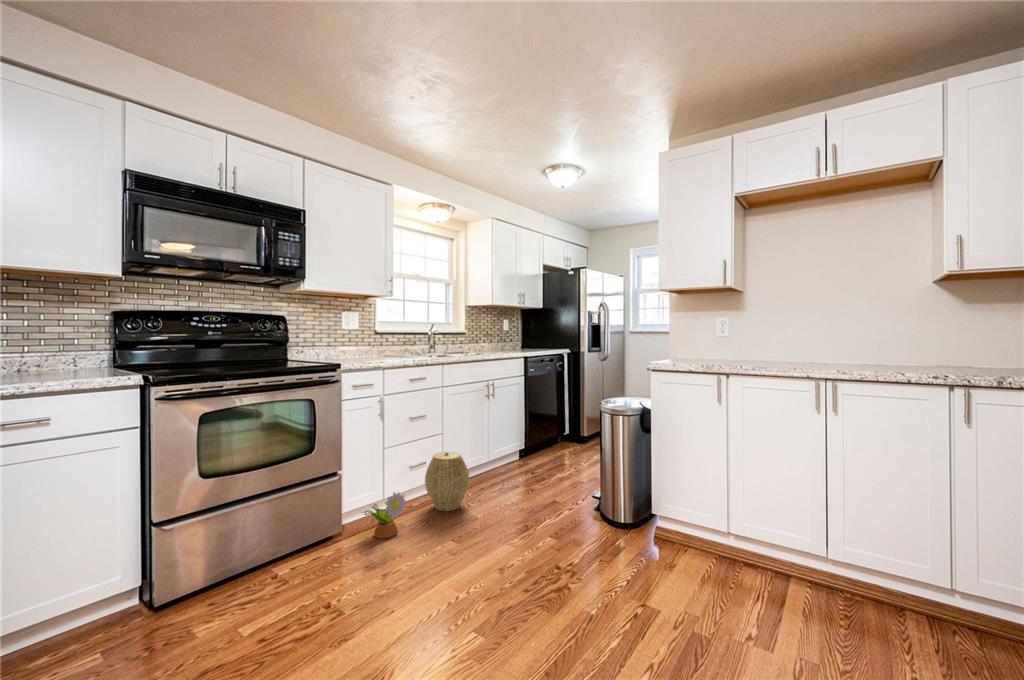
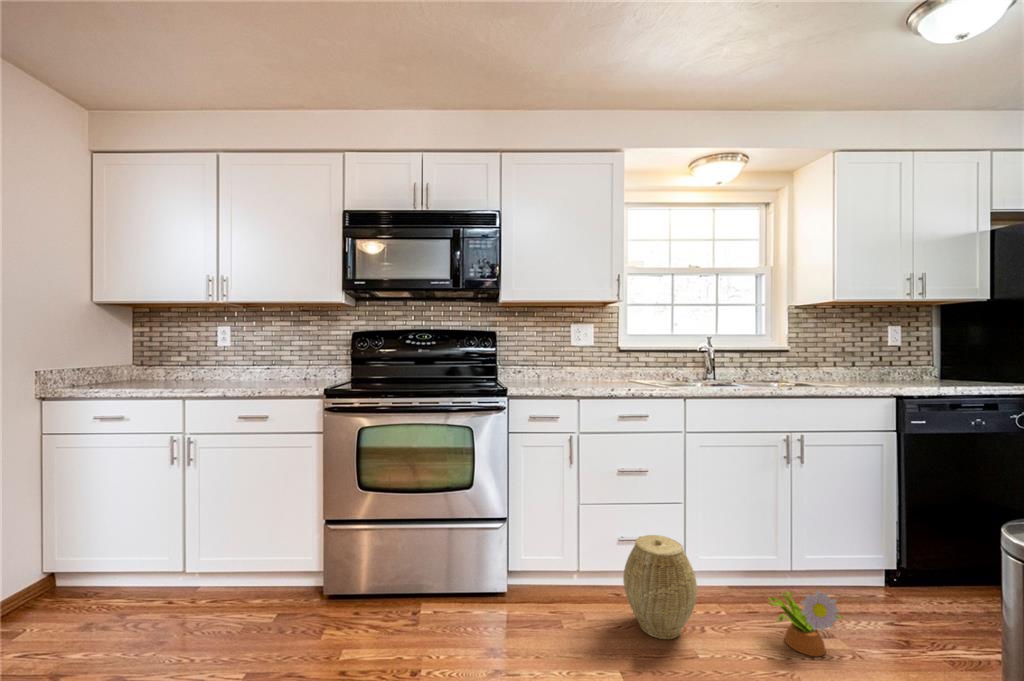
decorative plant: present [364,492,406,538] -> present [769,590,842,656]

